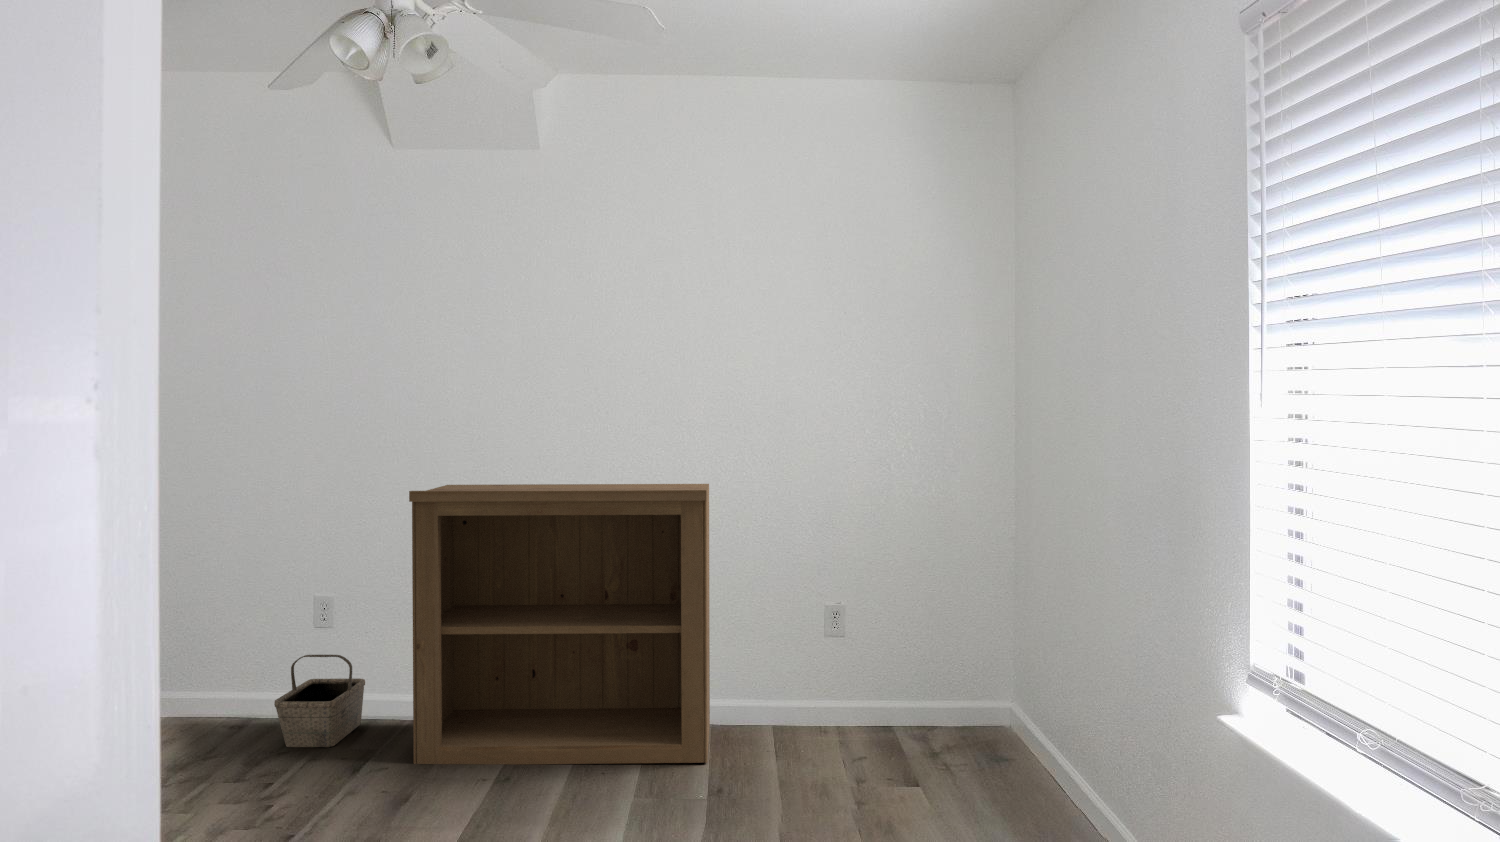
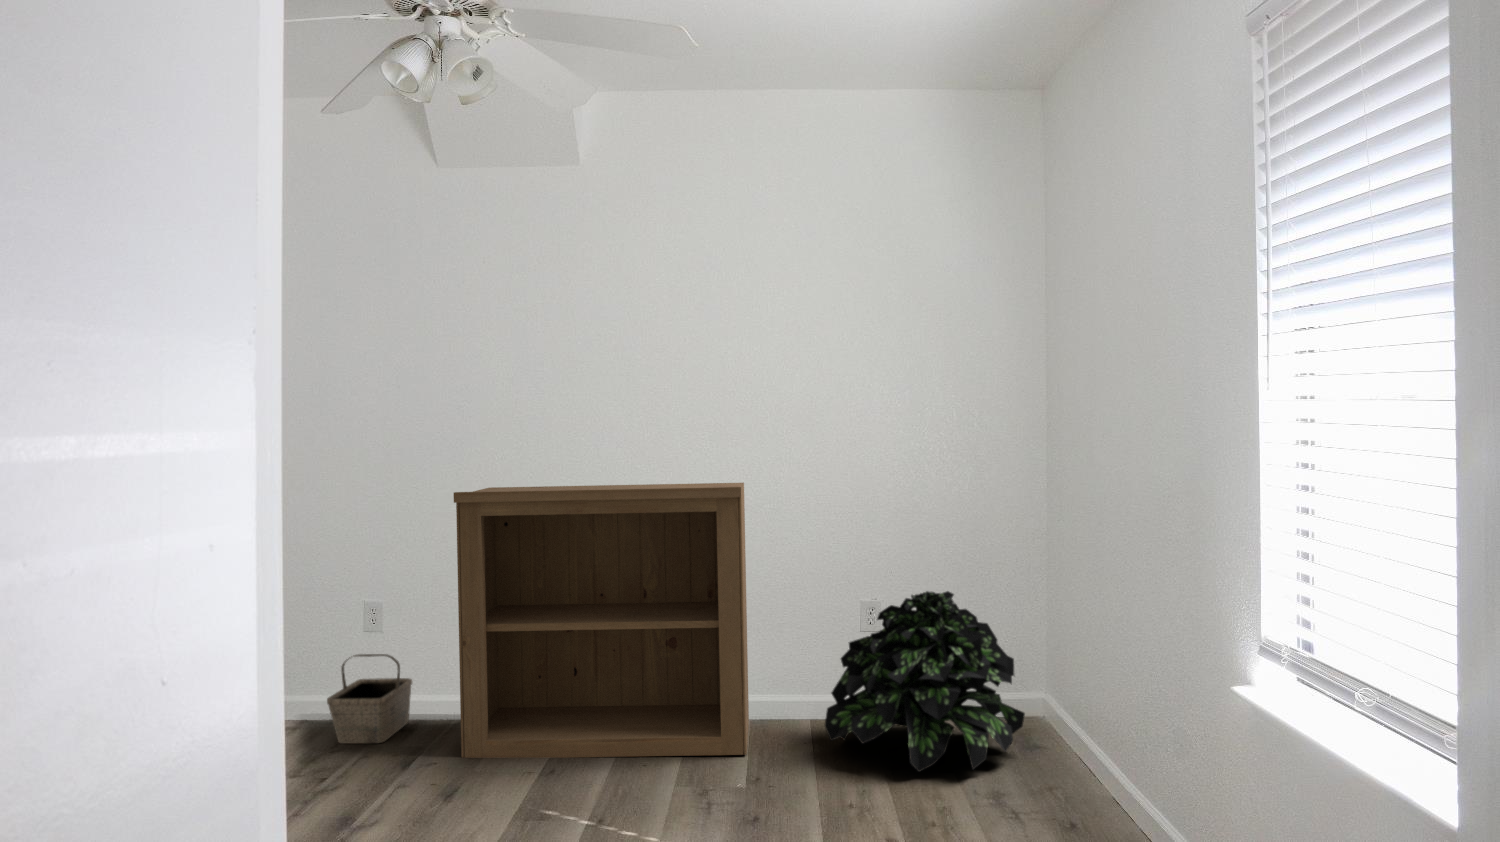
potted plant: none [787,597,989,784] -> present [825,591,1025,772]

